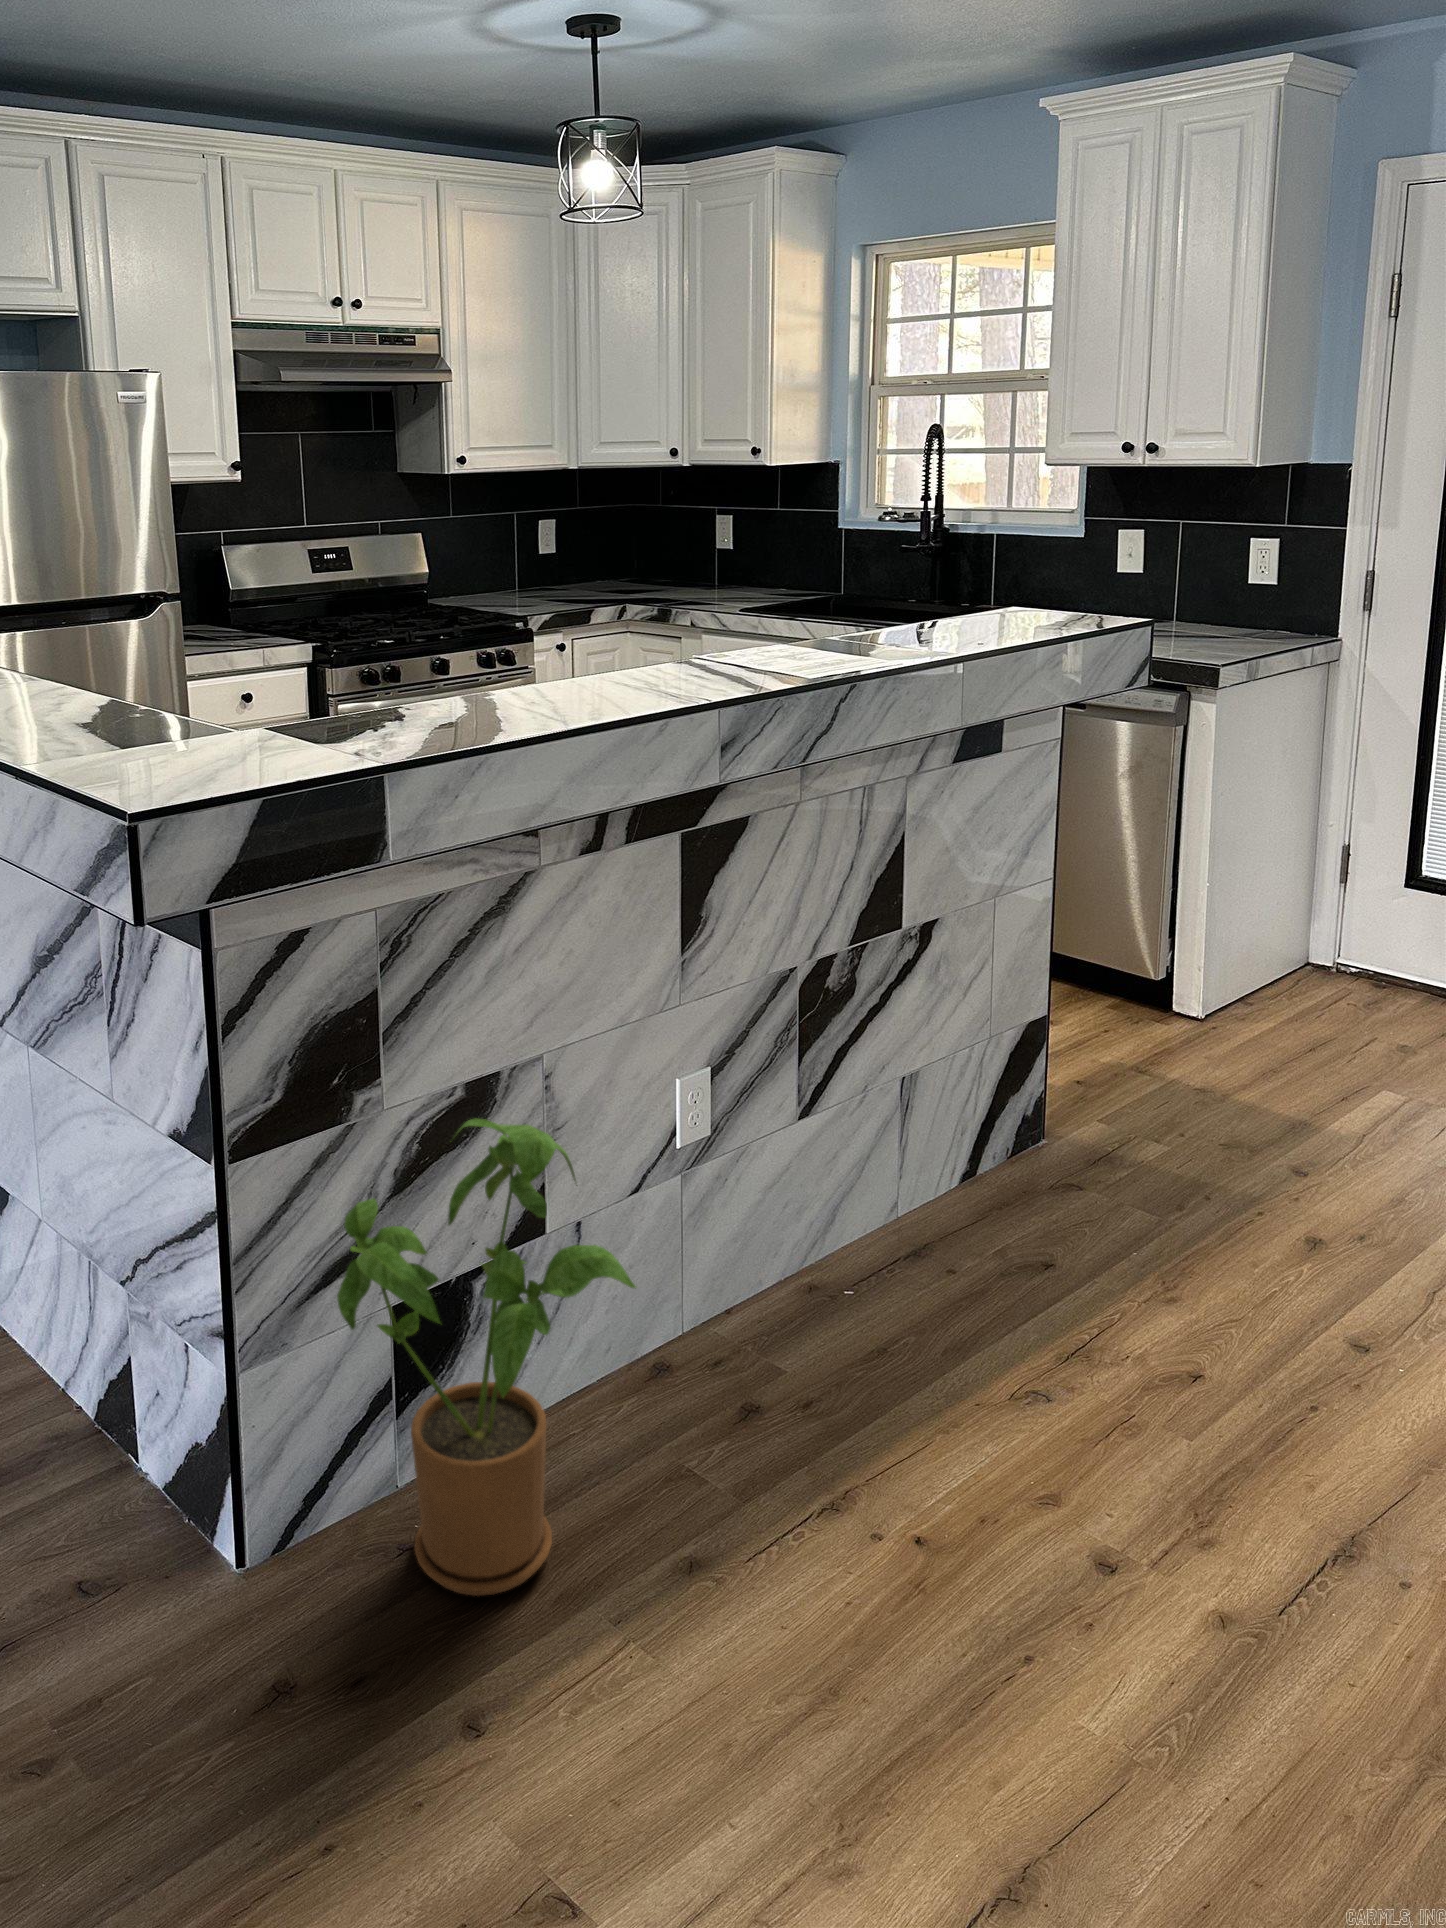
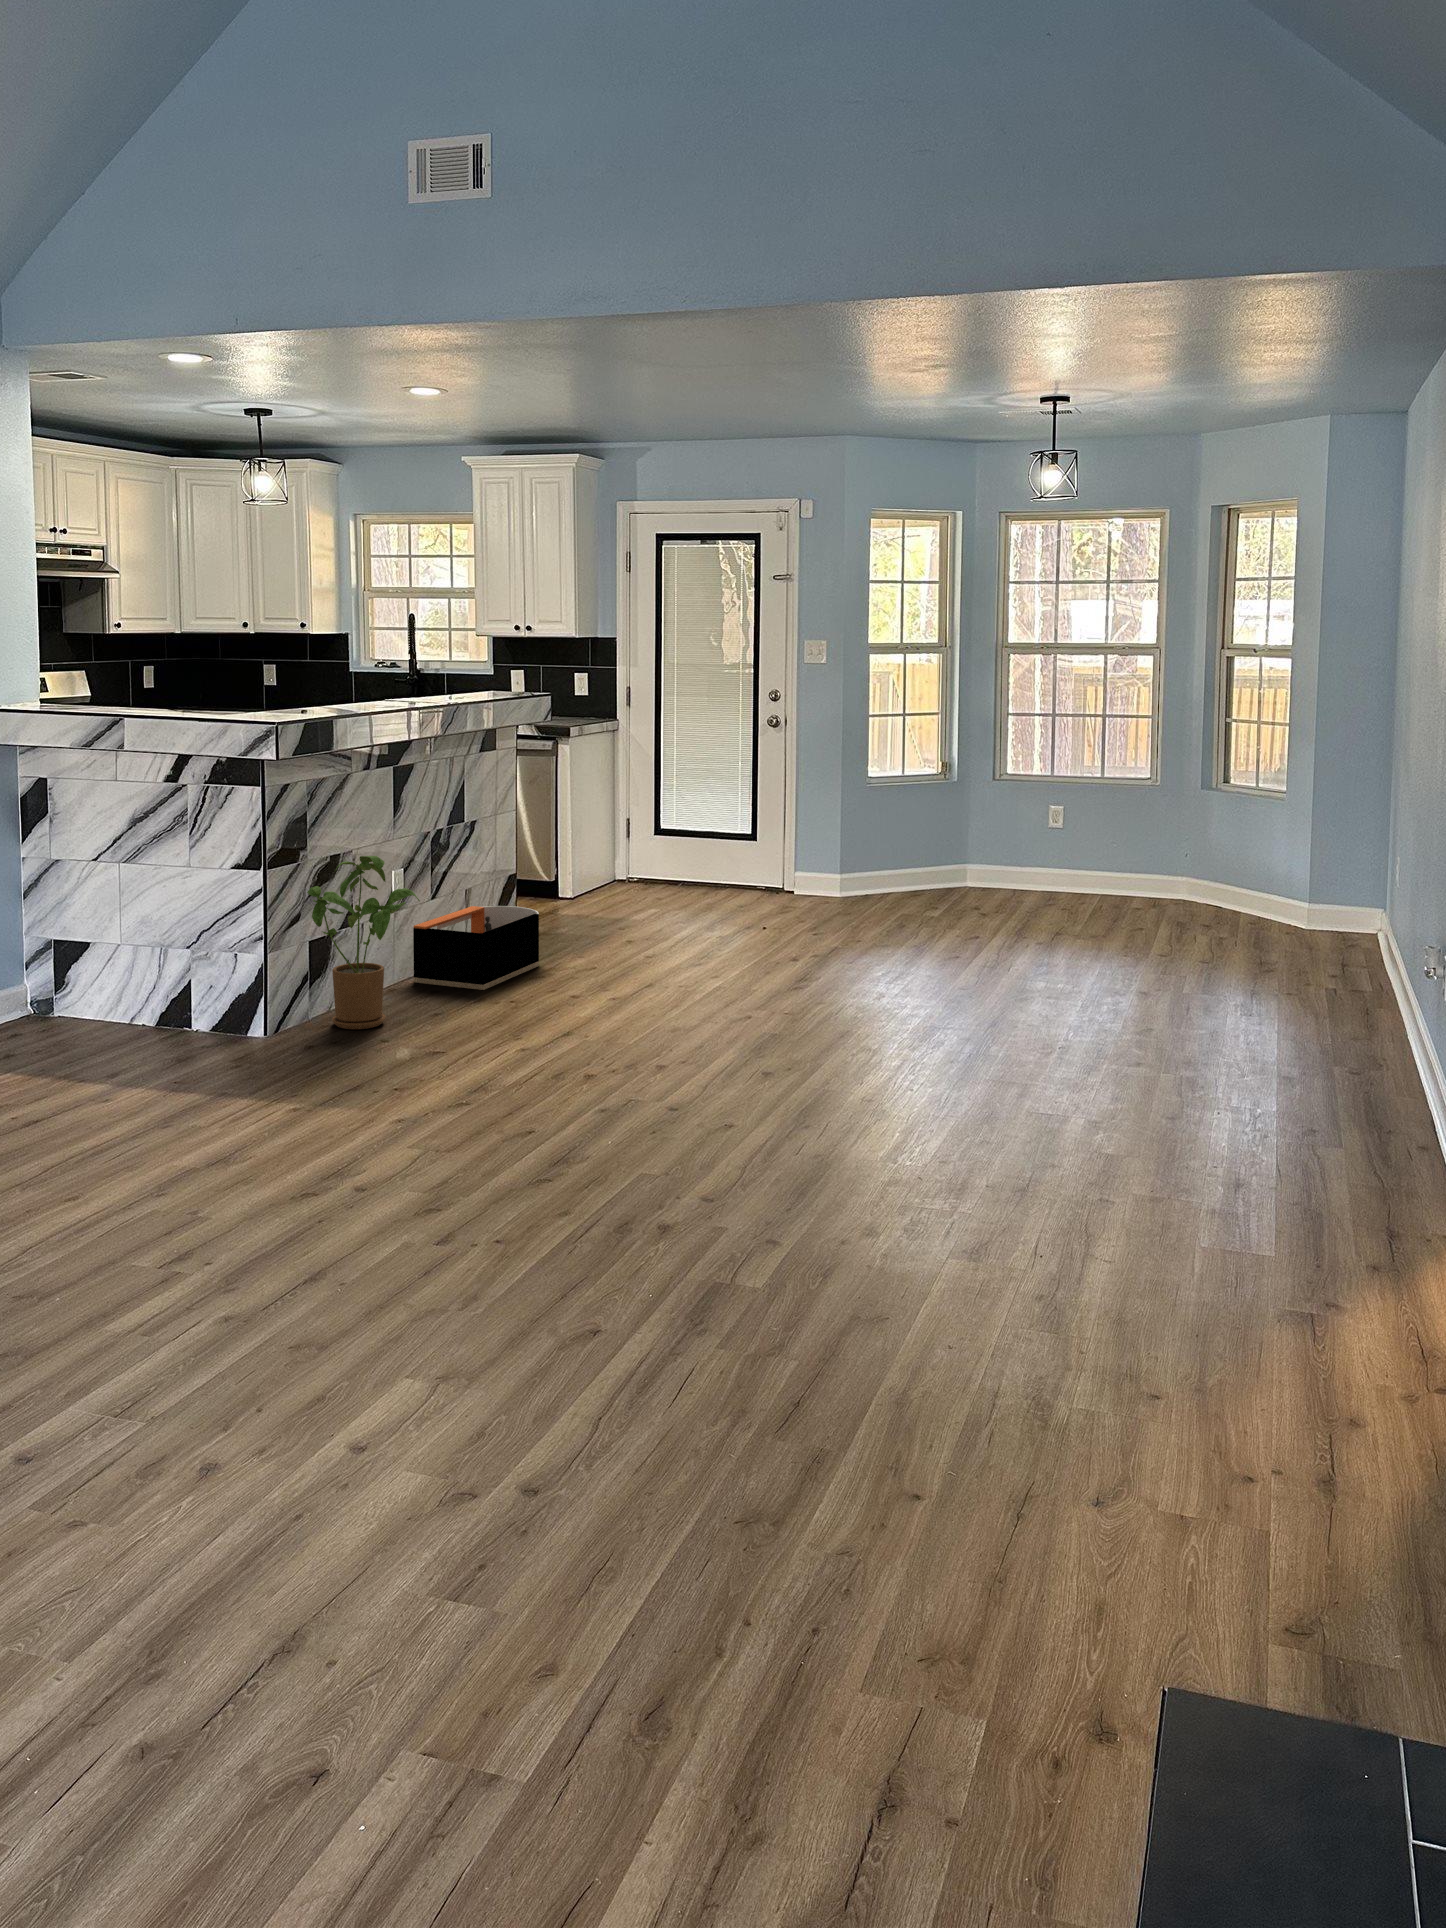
storage bin: none [732,1121,1063,1416] -> present [413,906,539,990]

